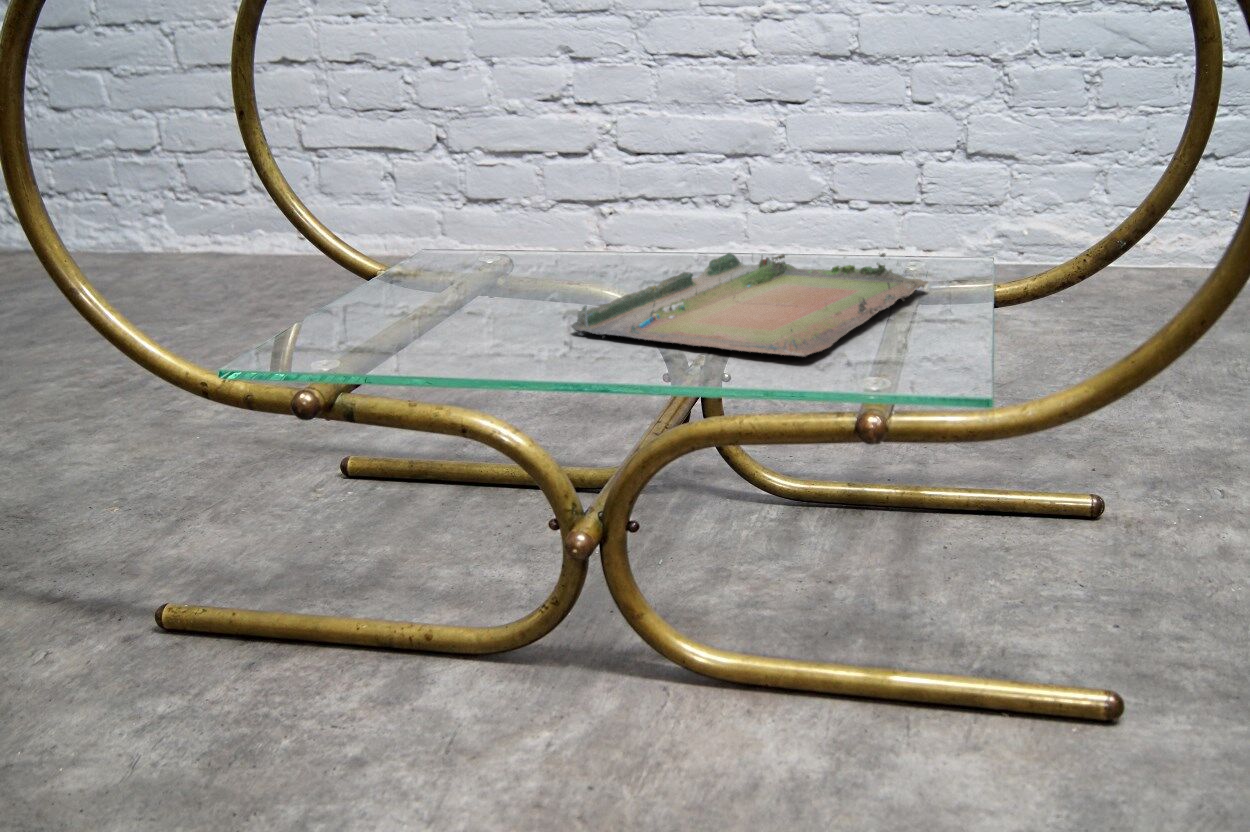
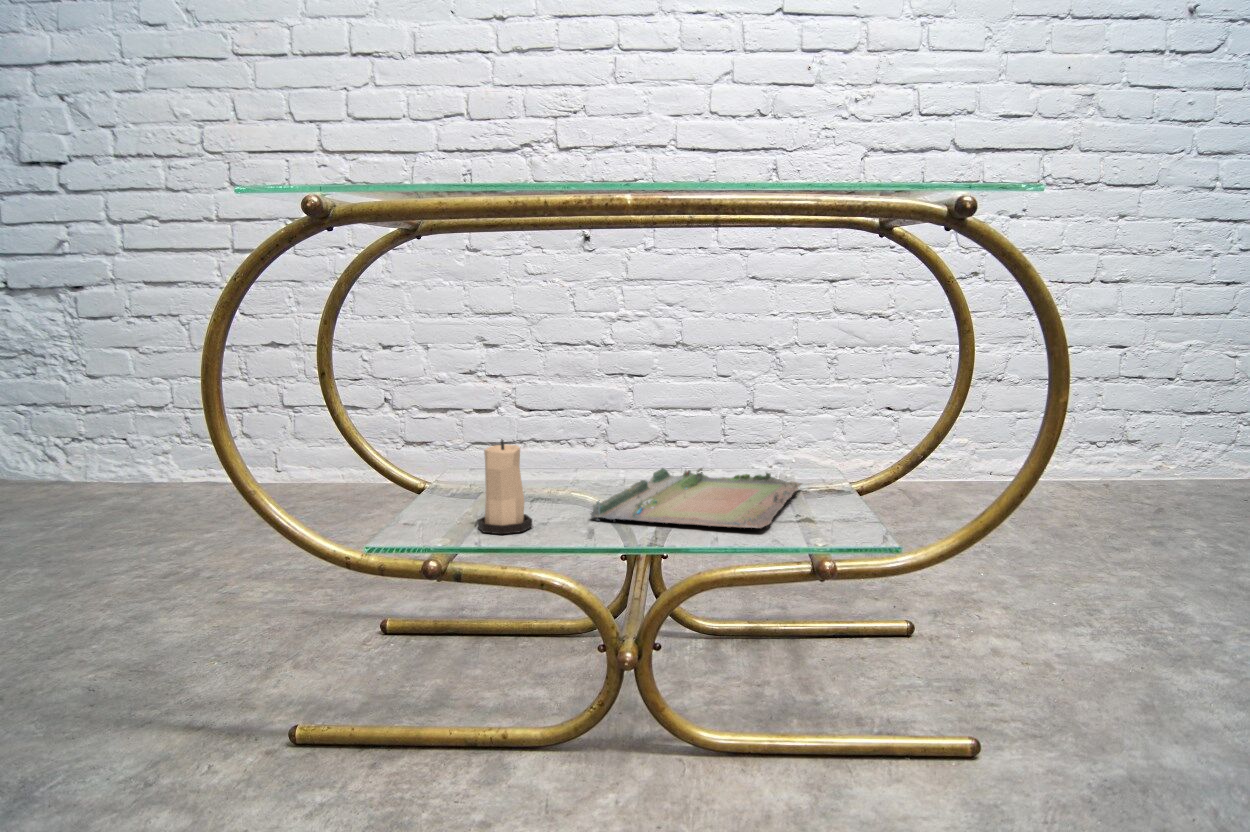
candle: none [402,212,479,354] -> present [478,439,532,534]

